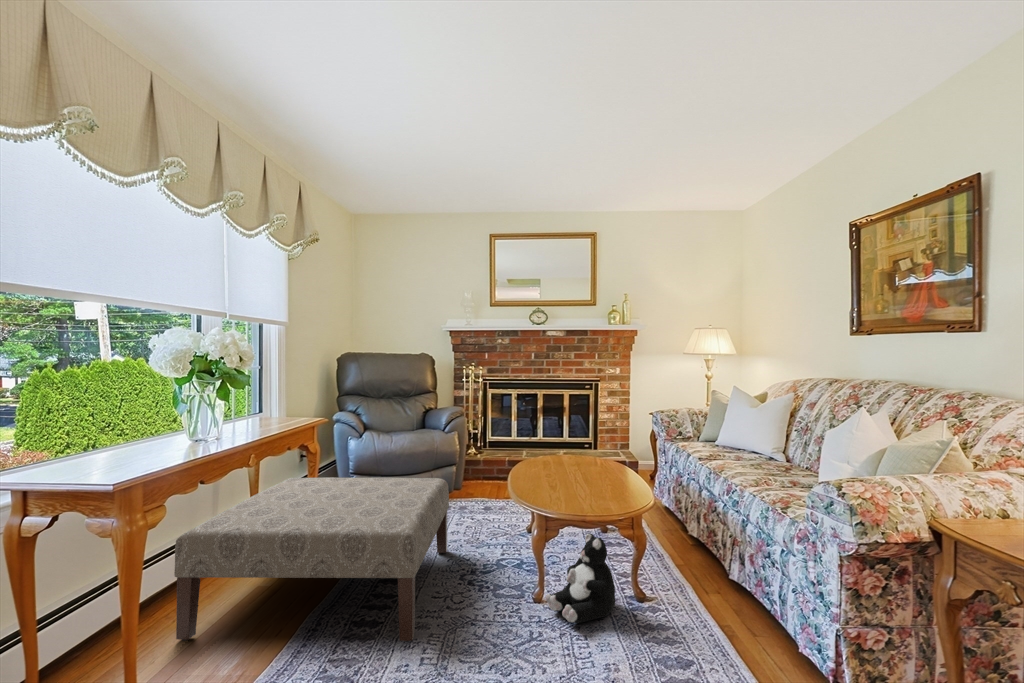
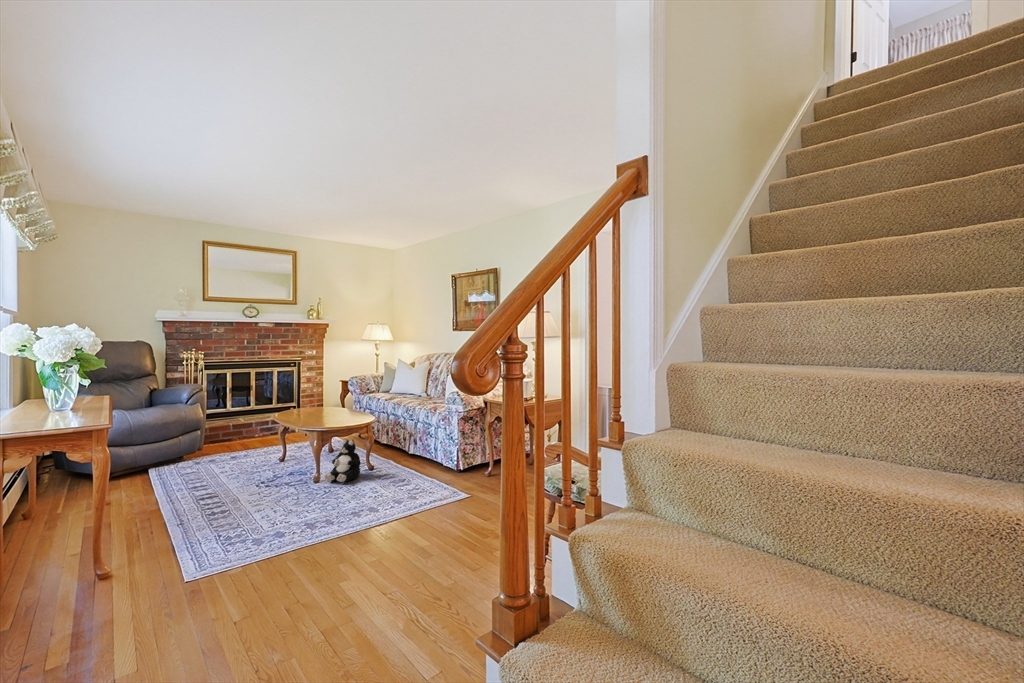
ottoman: present [174,477,449,642] -> none [72,429,261,549]

